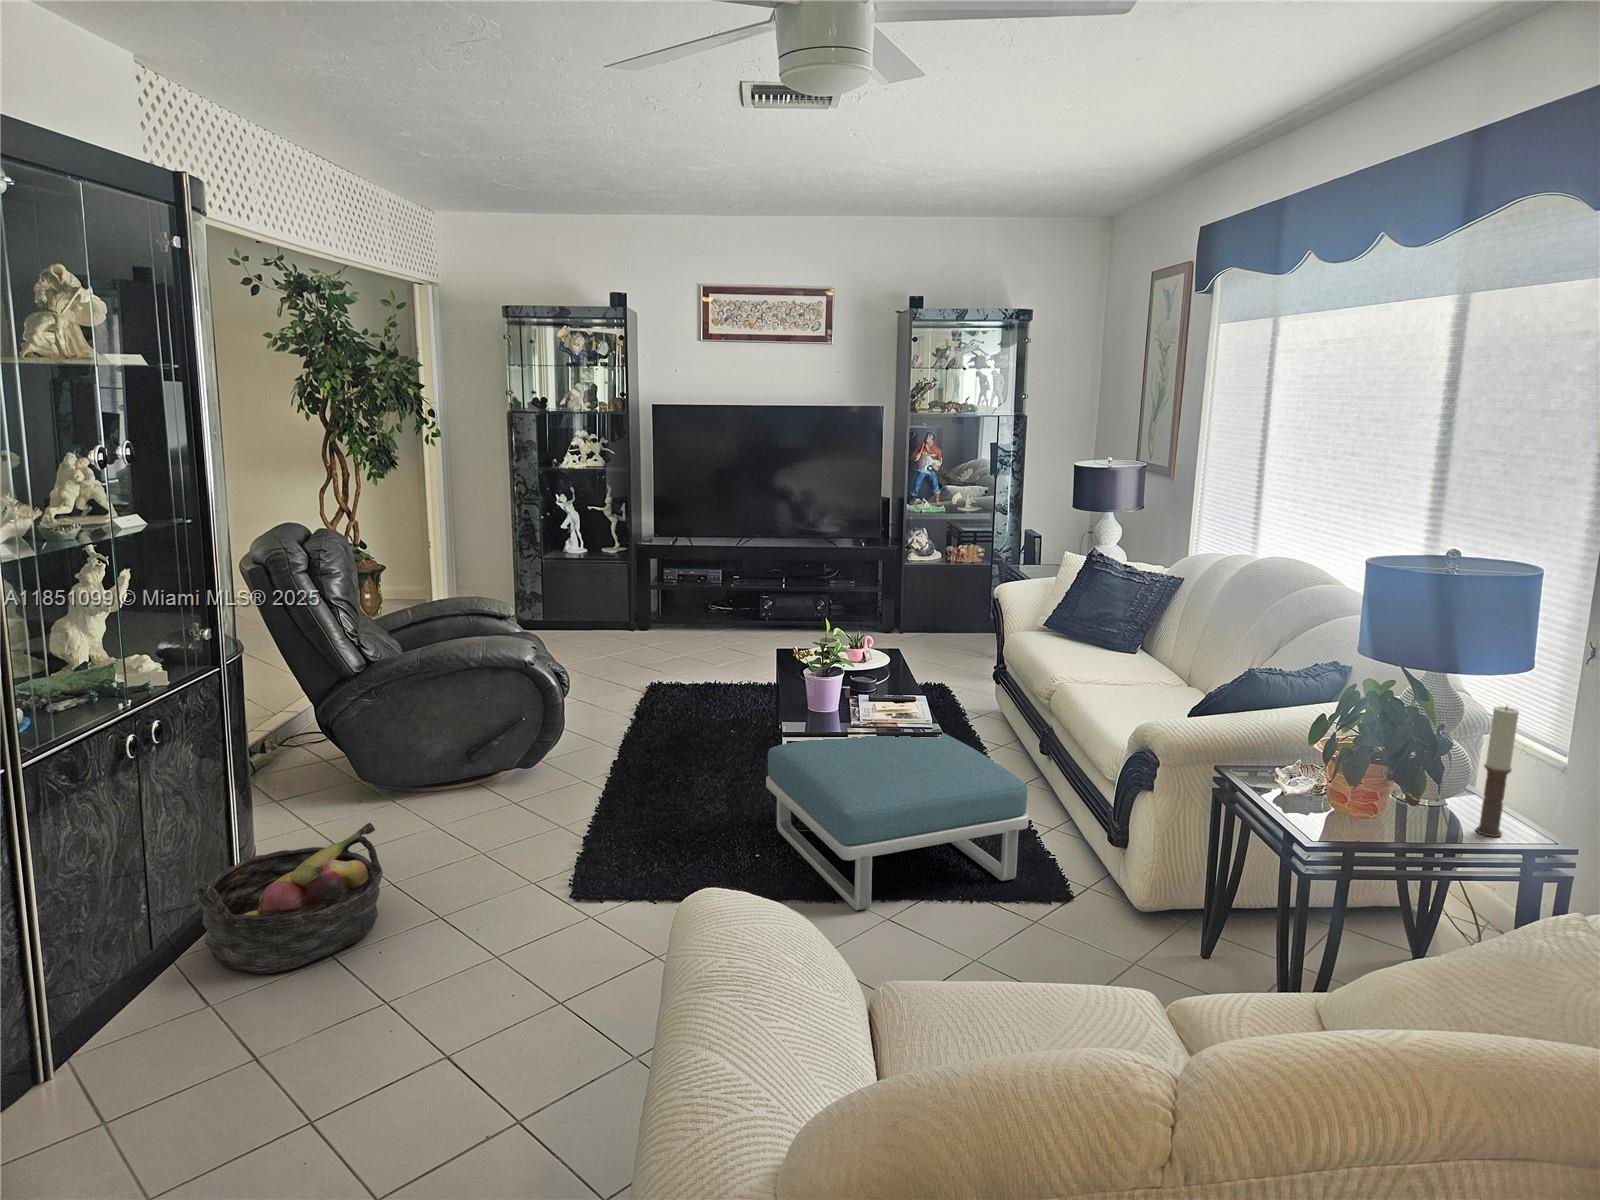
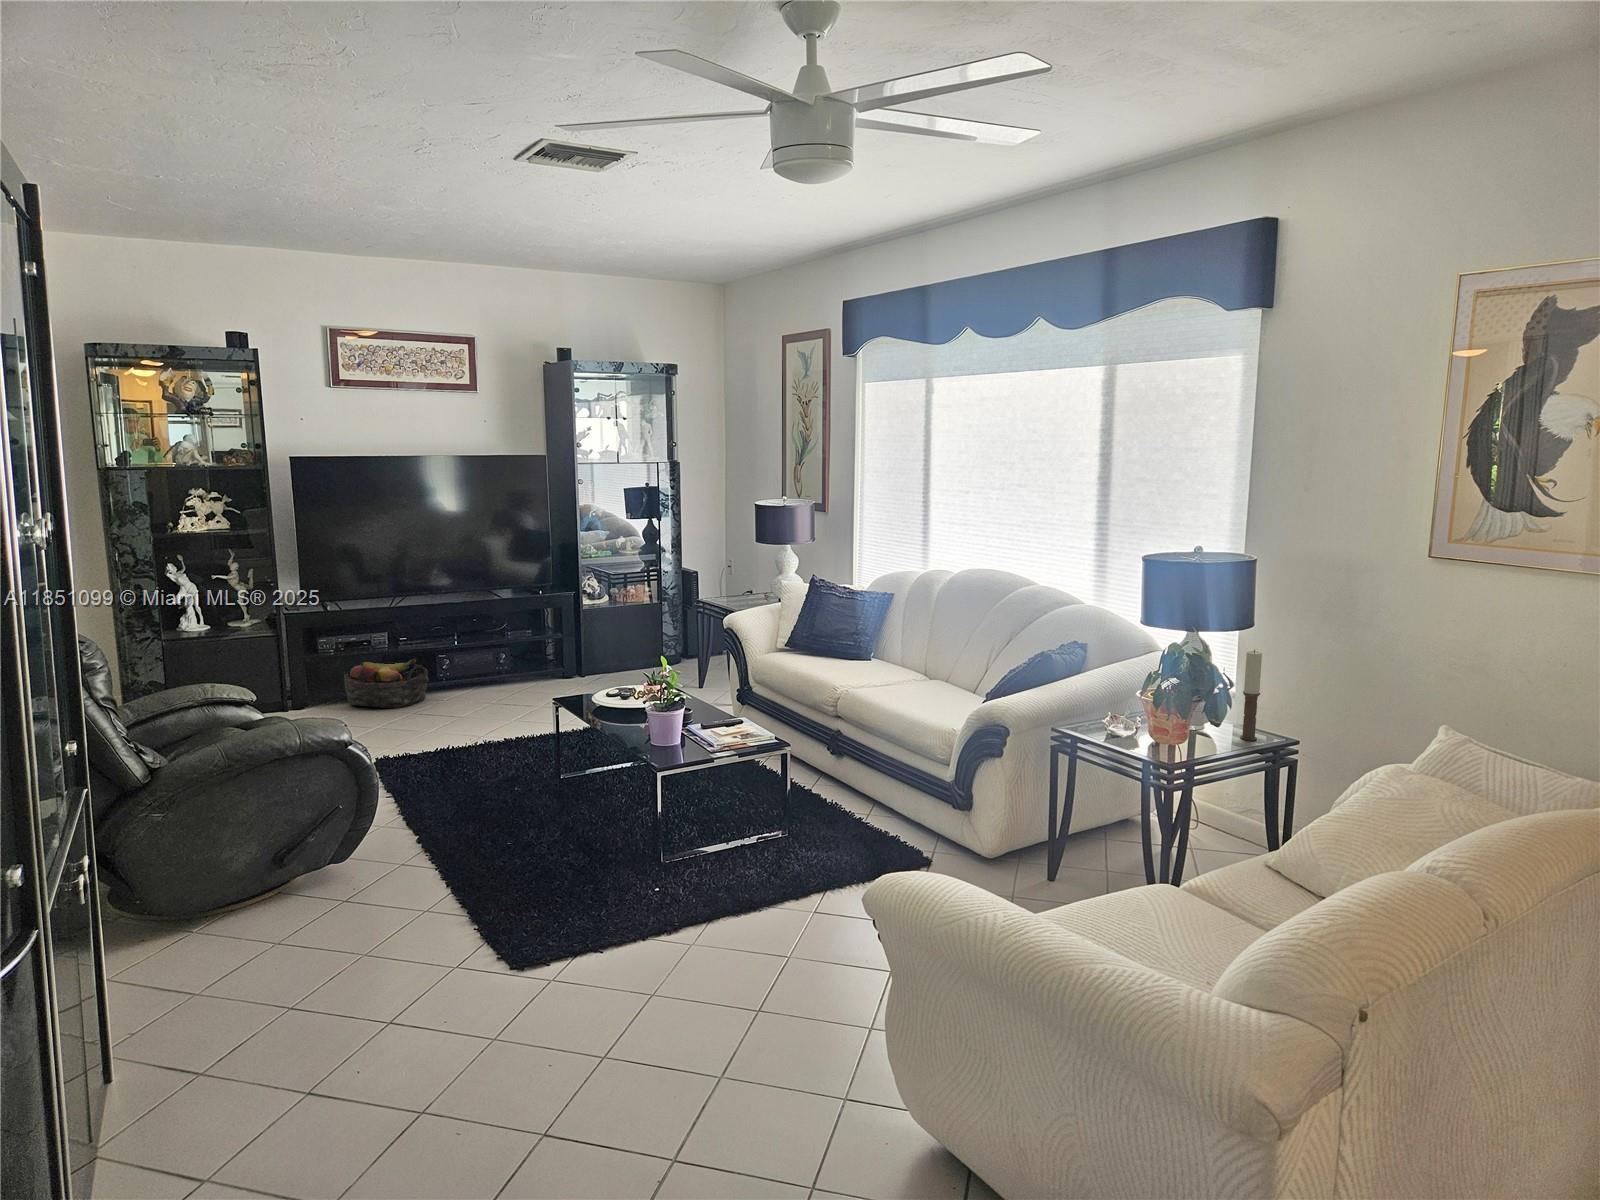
footstool: present [766,732,1029,910] -> none [643,744,890,911]
basket: present [197,823,383,974] -> present [344,658,429,708]

